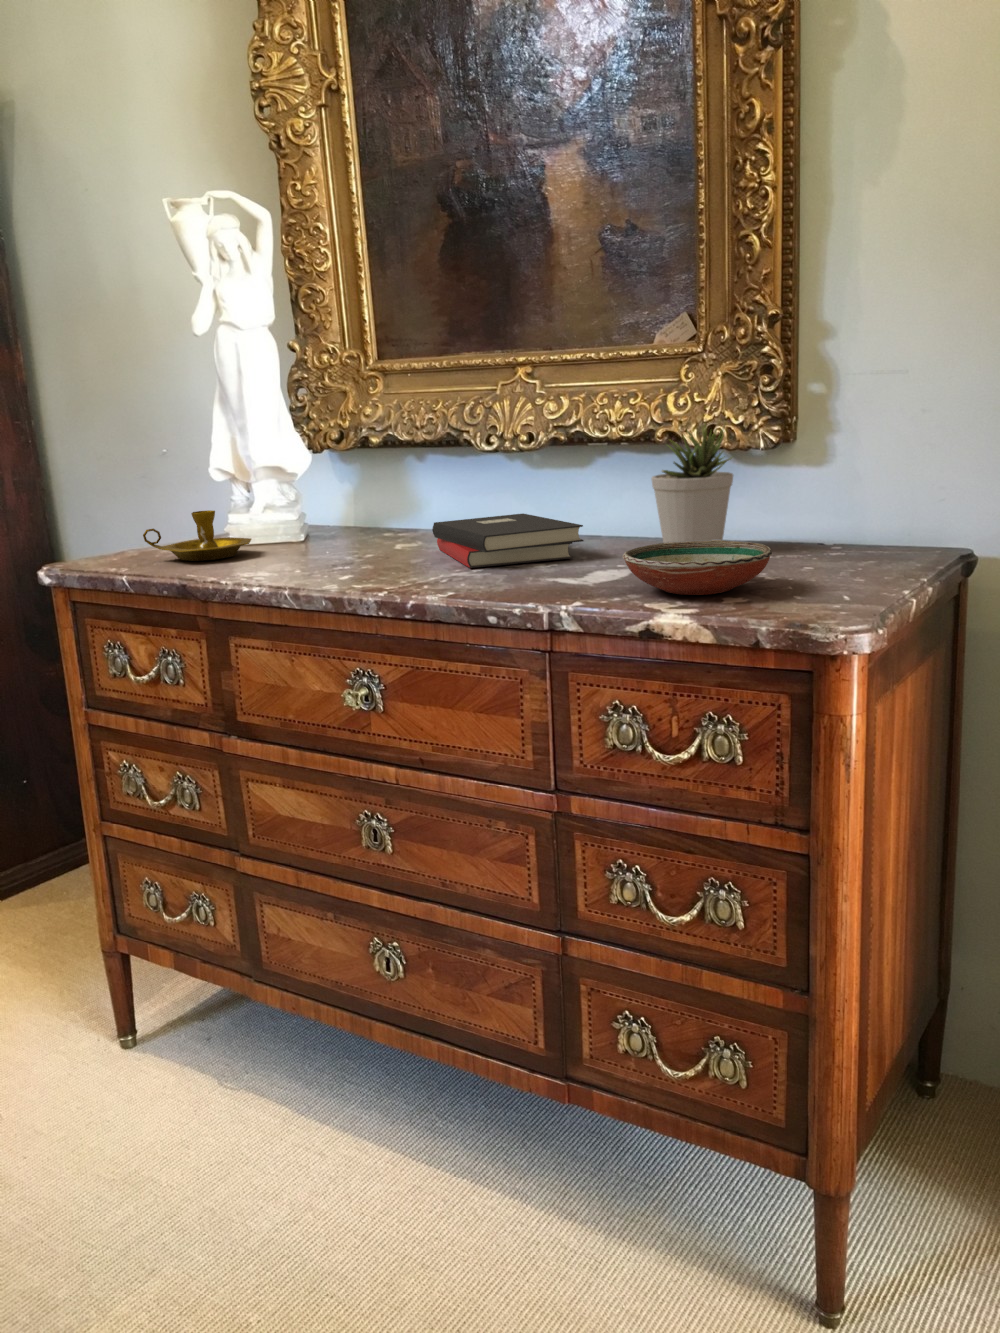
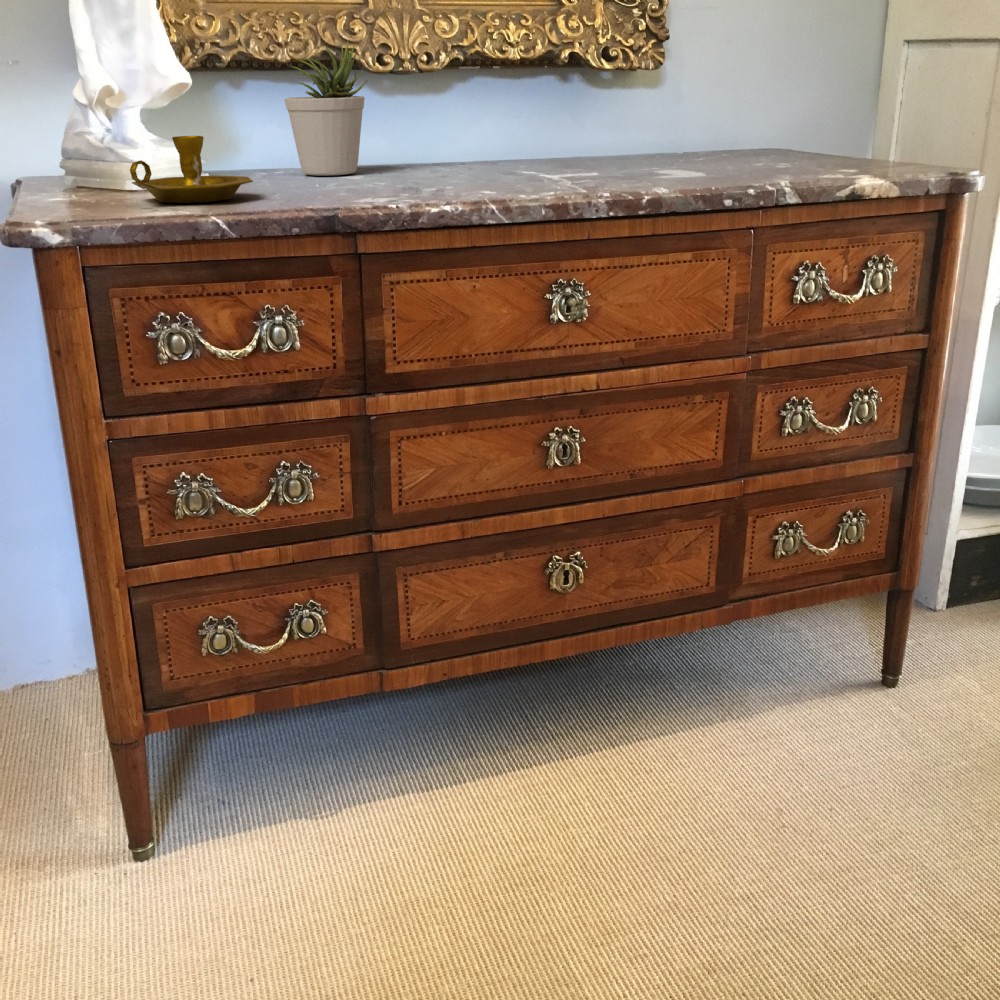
potted plant: present [652,423,733,543] -> present [285,41,367,176]
hardback book: present [432,514,583,568] -> none [419,136,591,178]
decorative bowl: present [623,540,772,595] -> none [733,134,856,172]

